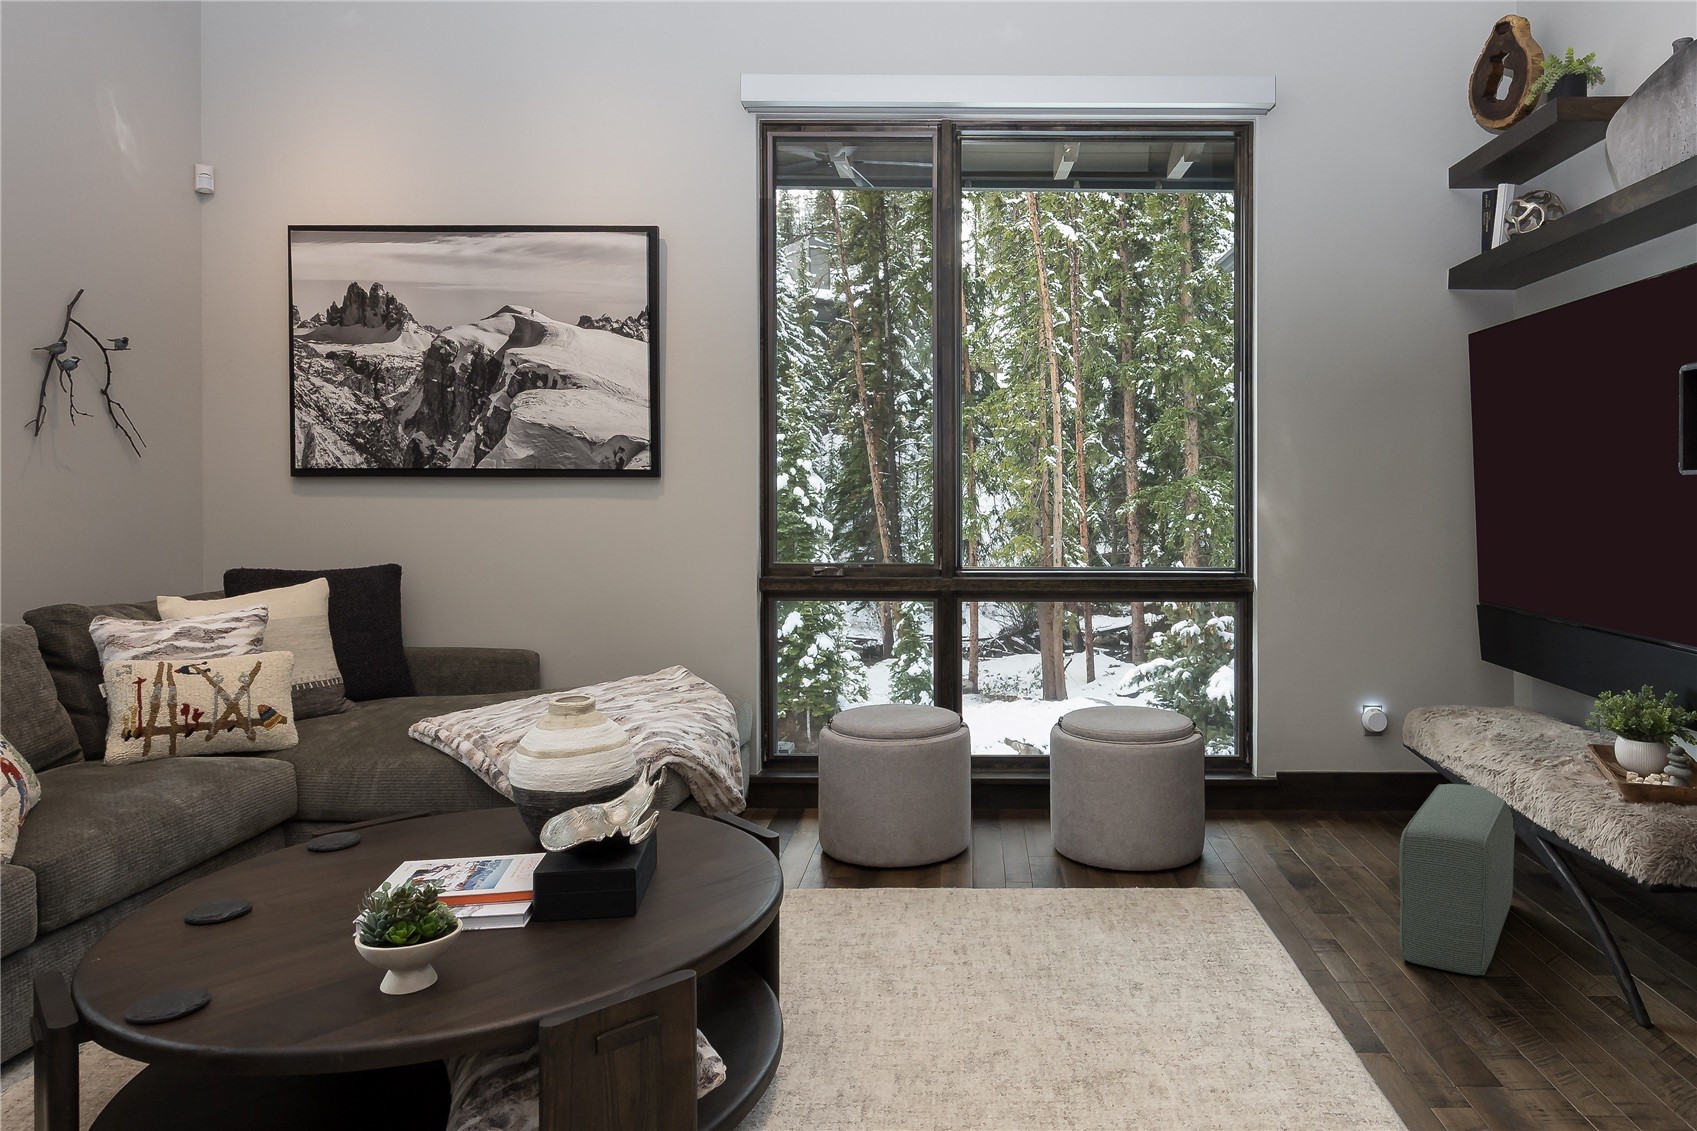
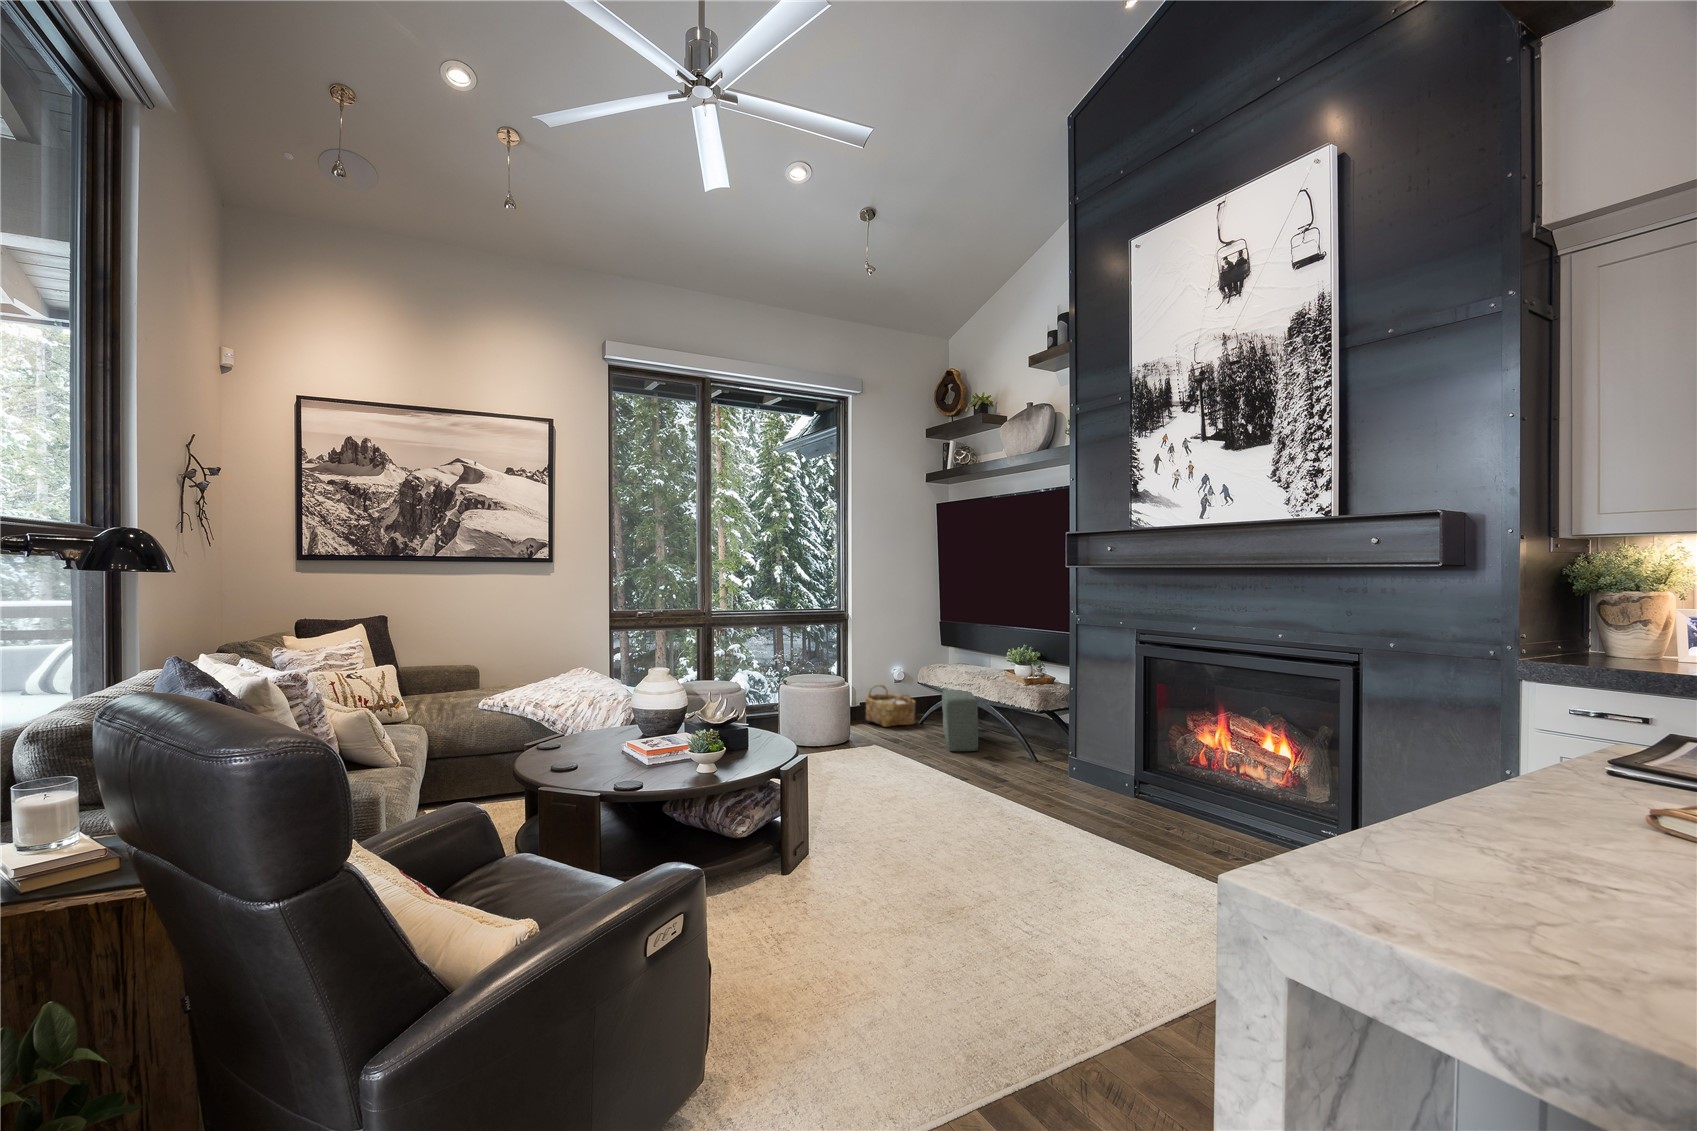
woven basket: none [1281,740,1396,841] -> present [865,685,916,727]

